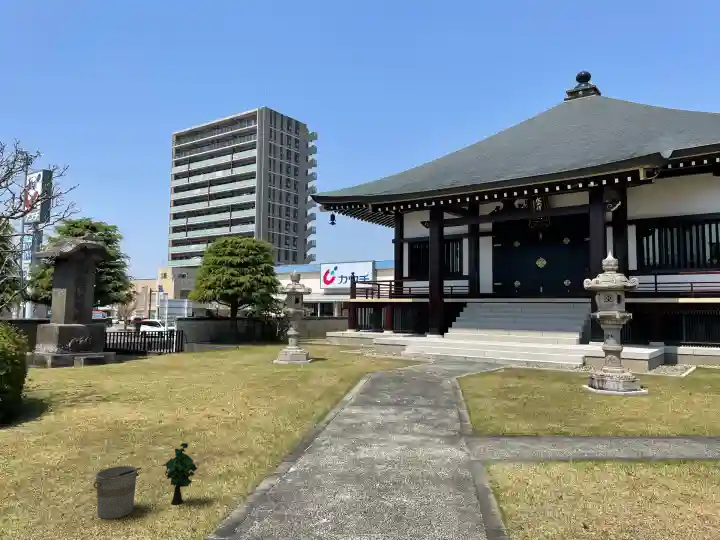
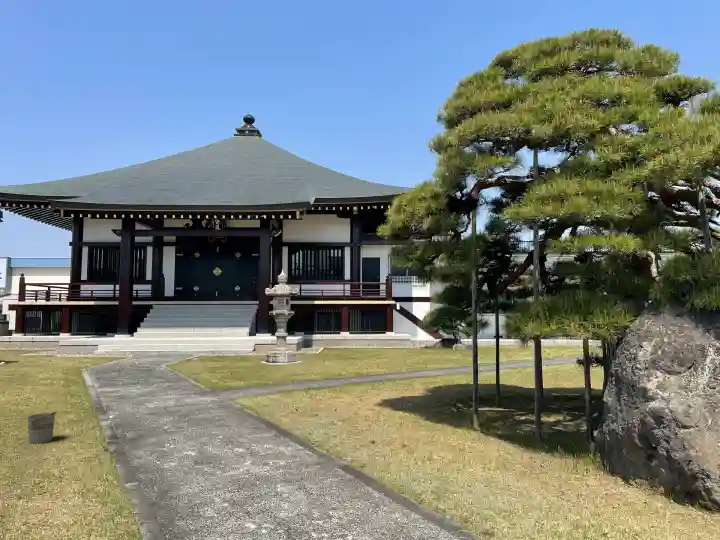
decorative plant: present [162,443,197,505] -> none [63,395,88,433]

